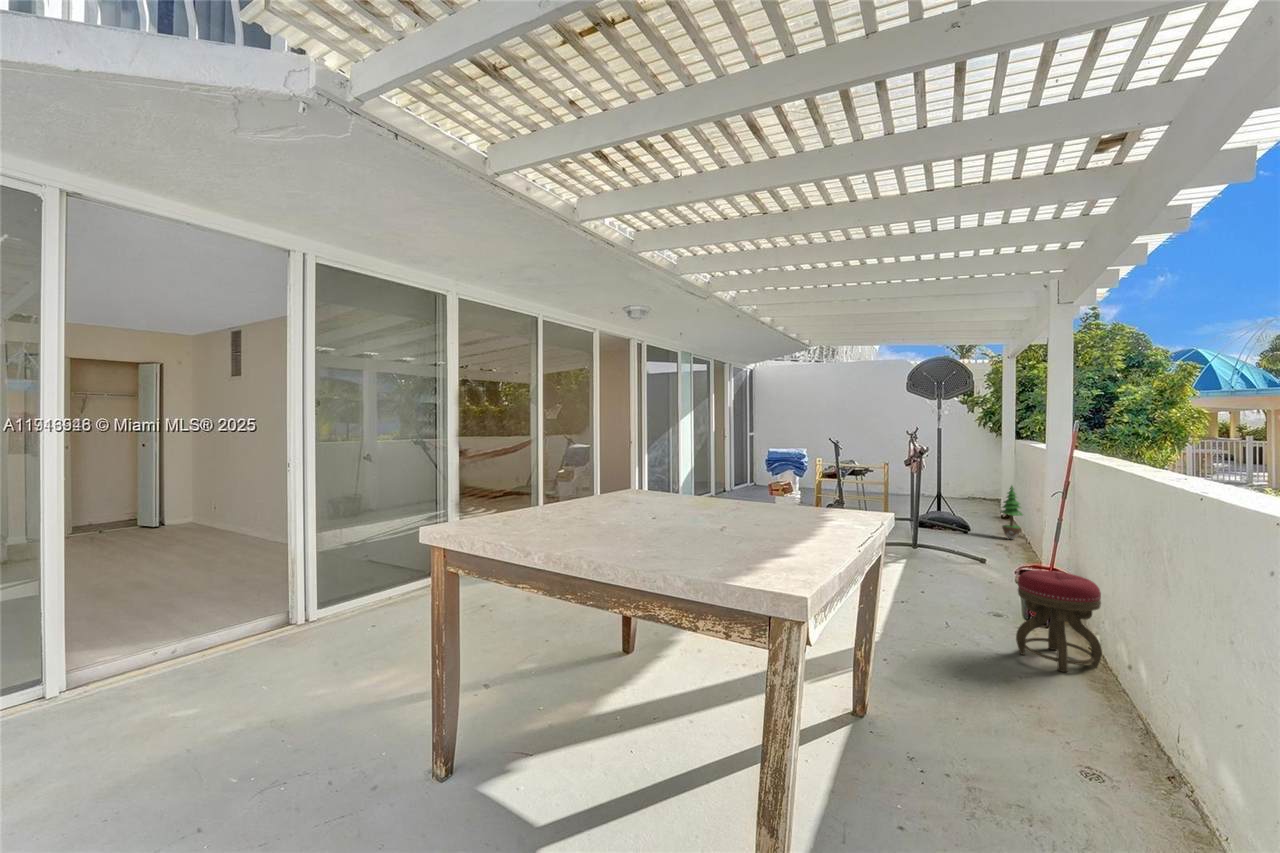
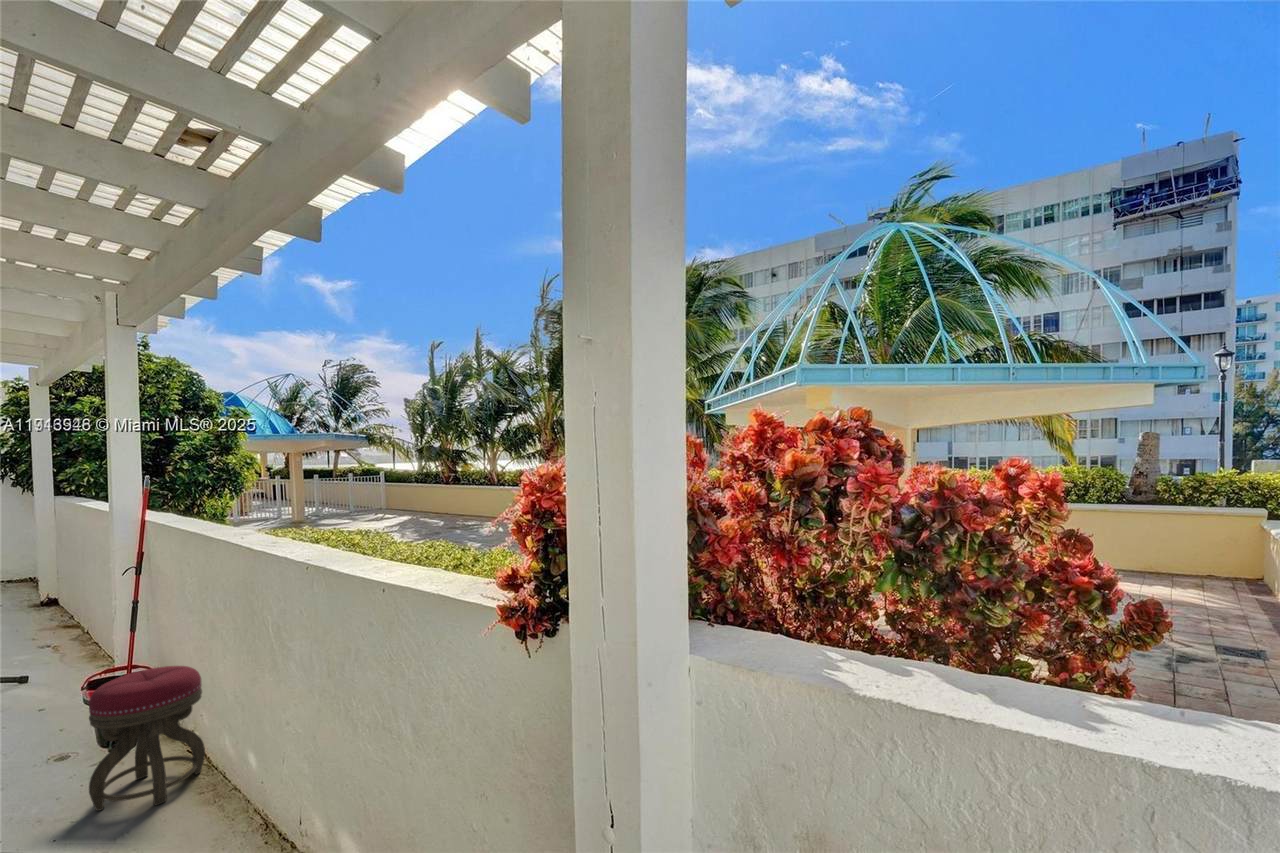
potted tree: present [1001,486,1023,539] -> none [35,561,73,639]

